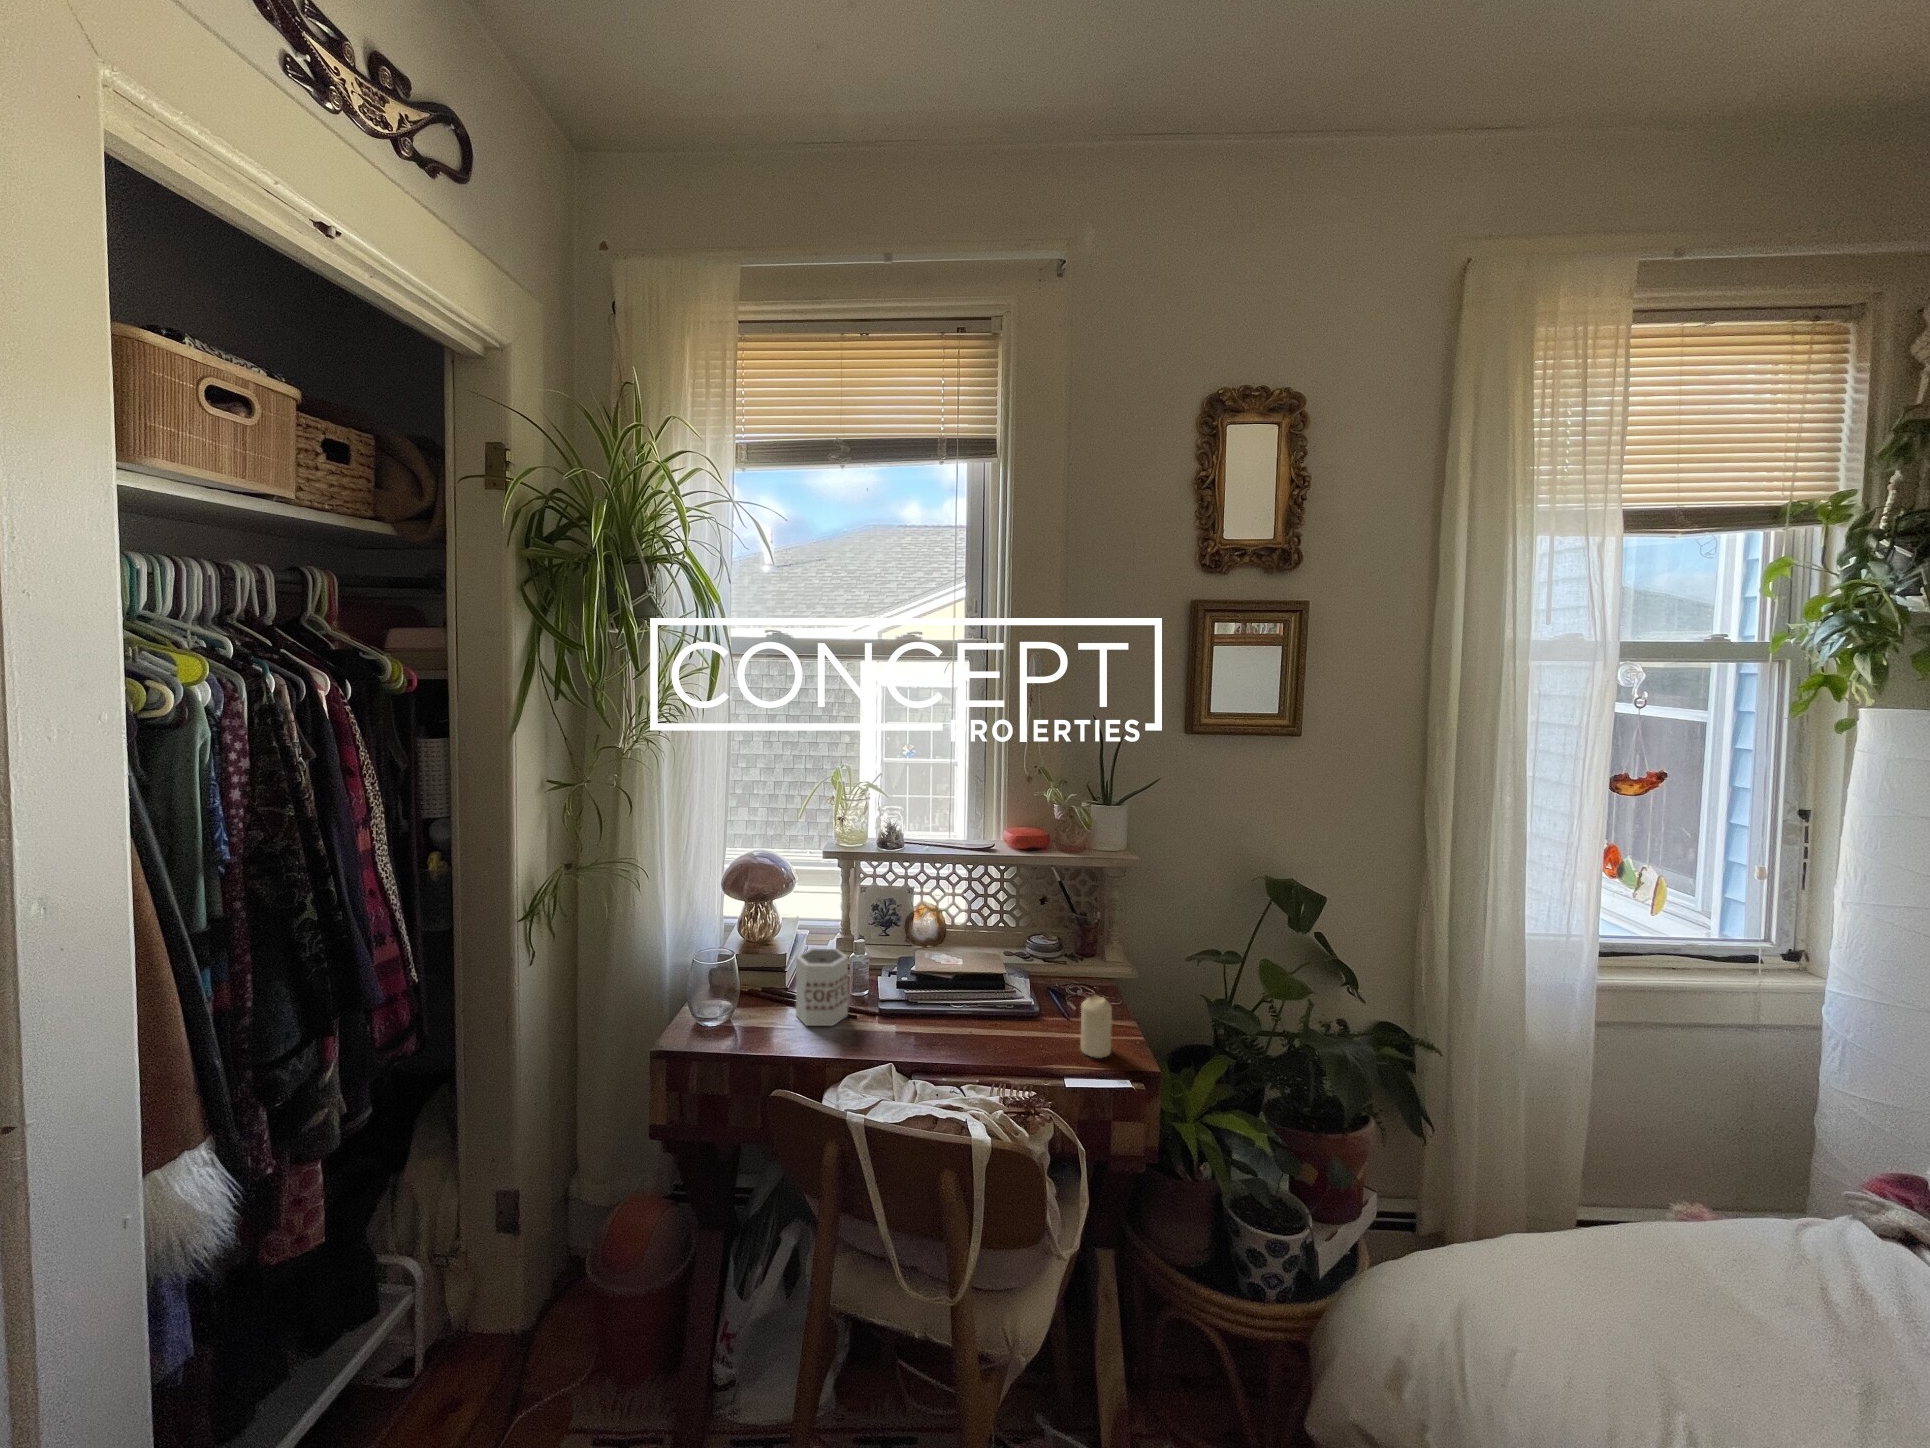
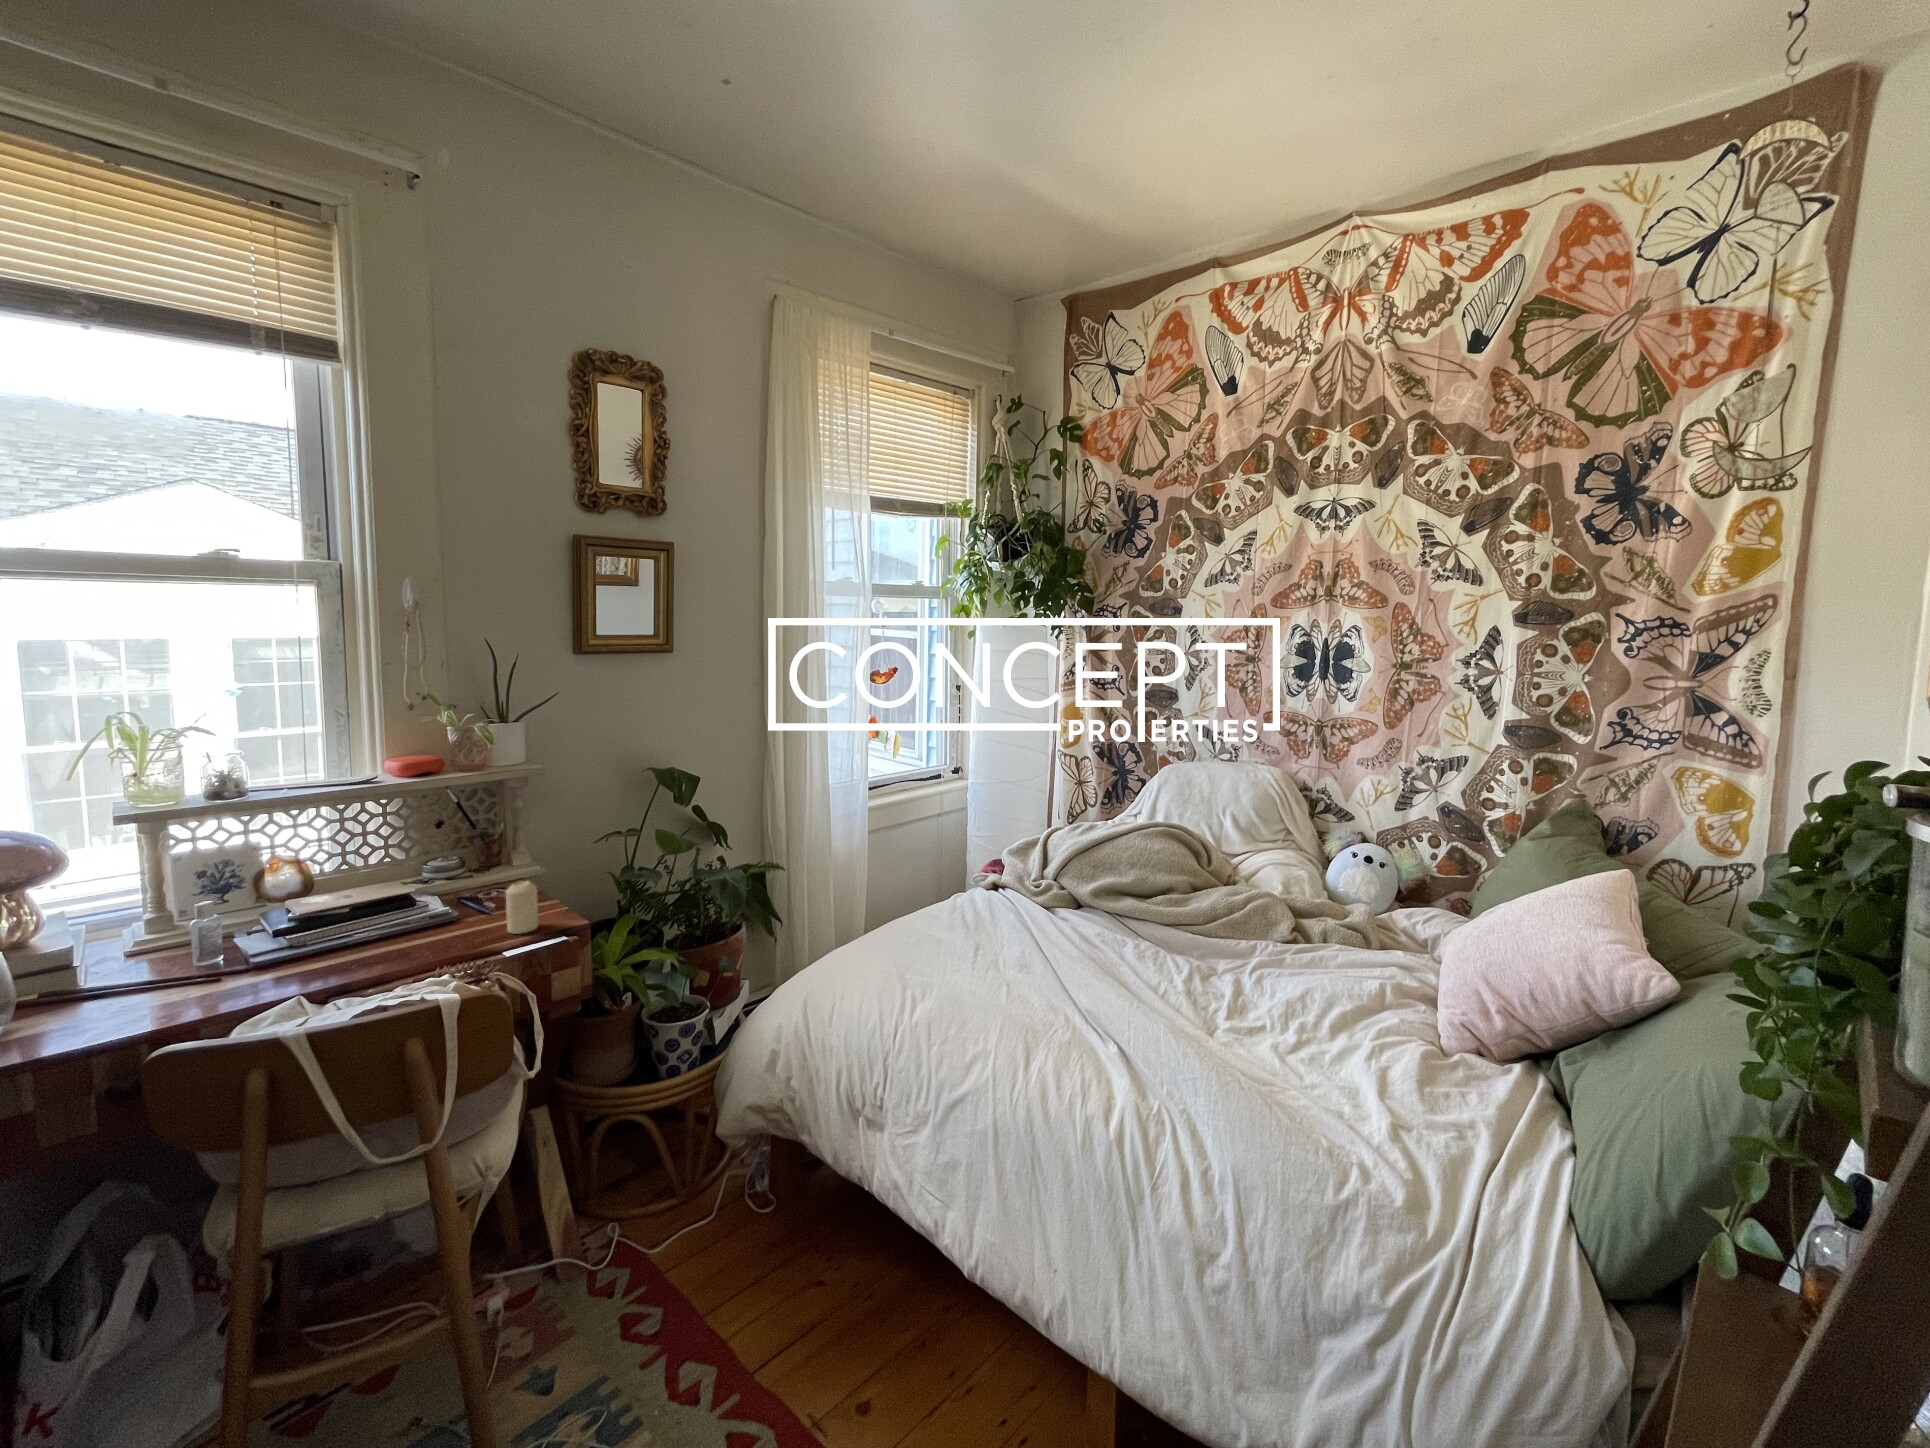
mug: present [796,948,848,1026] -> none [97,917,194,1012]

